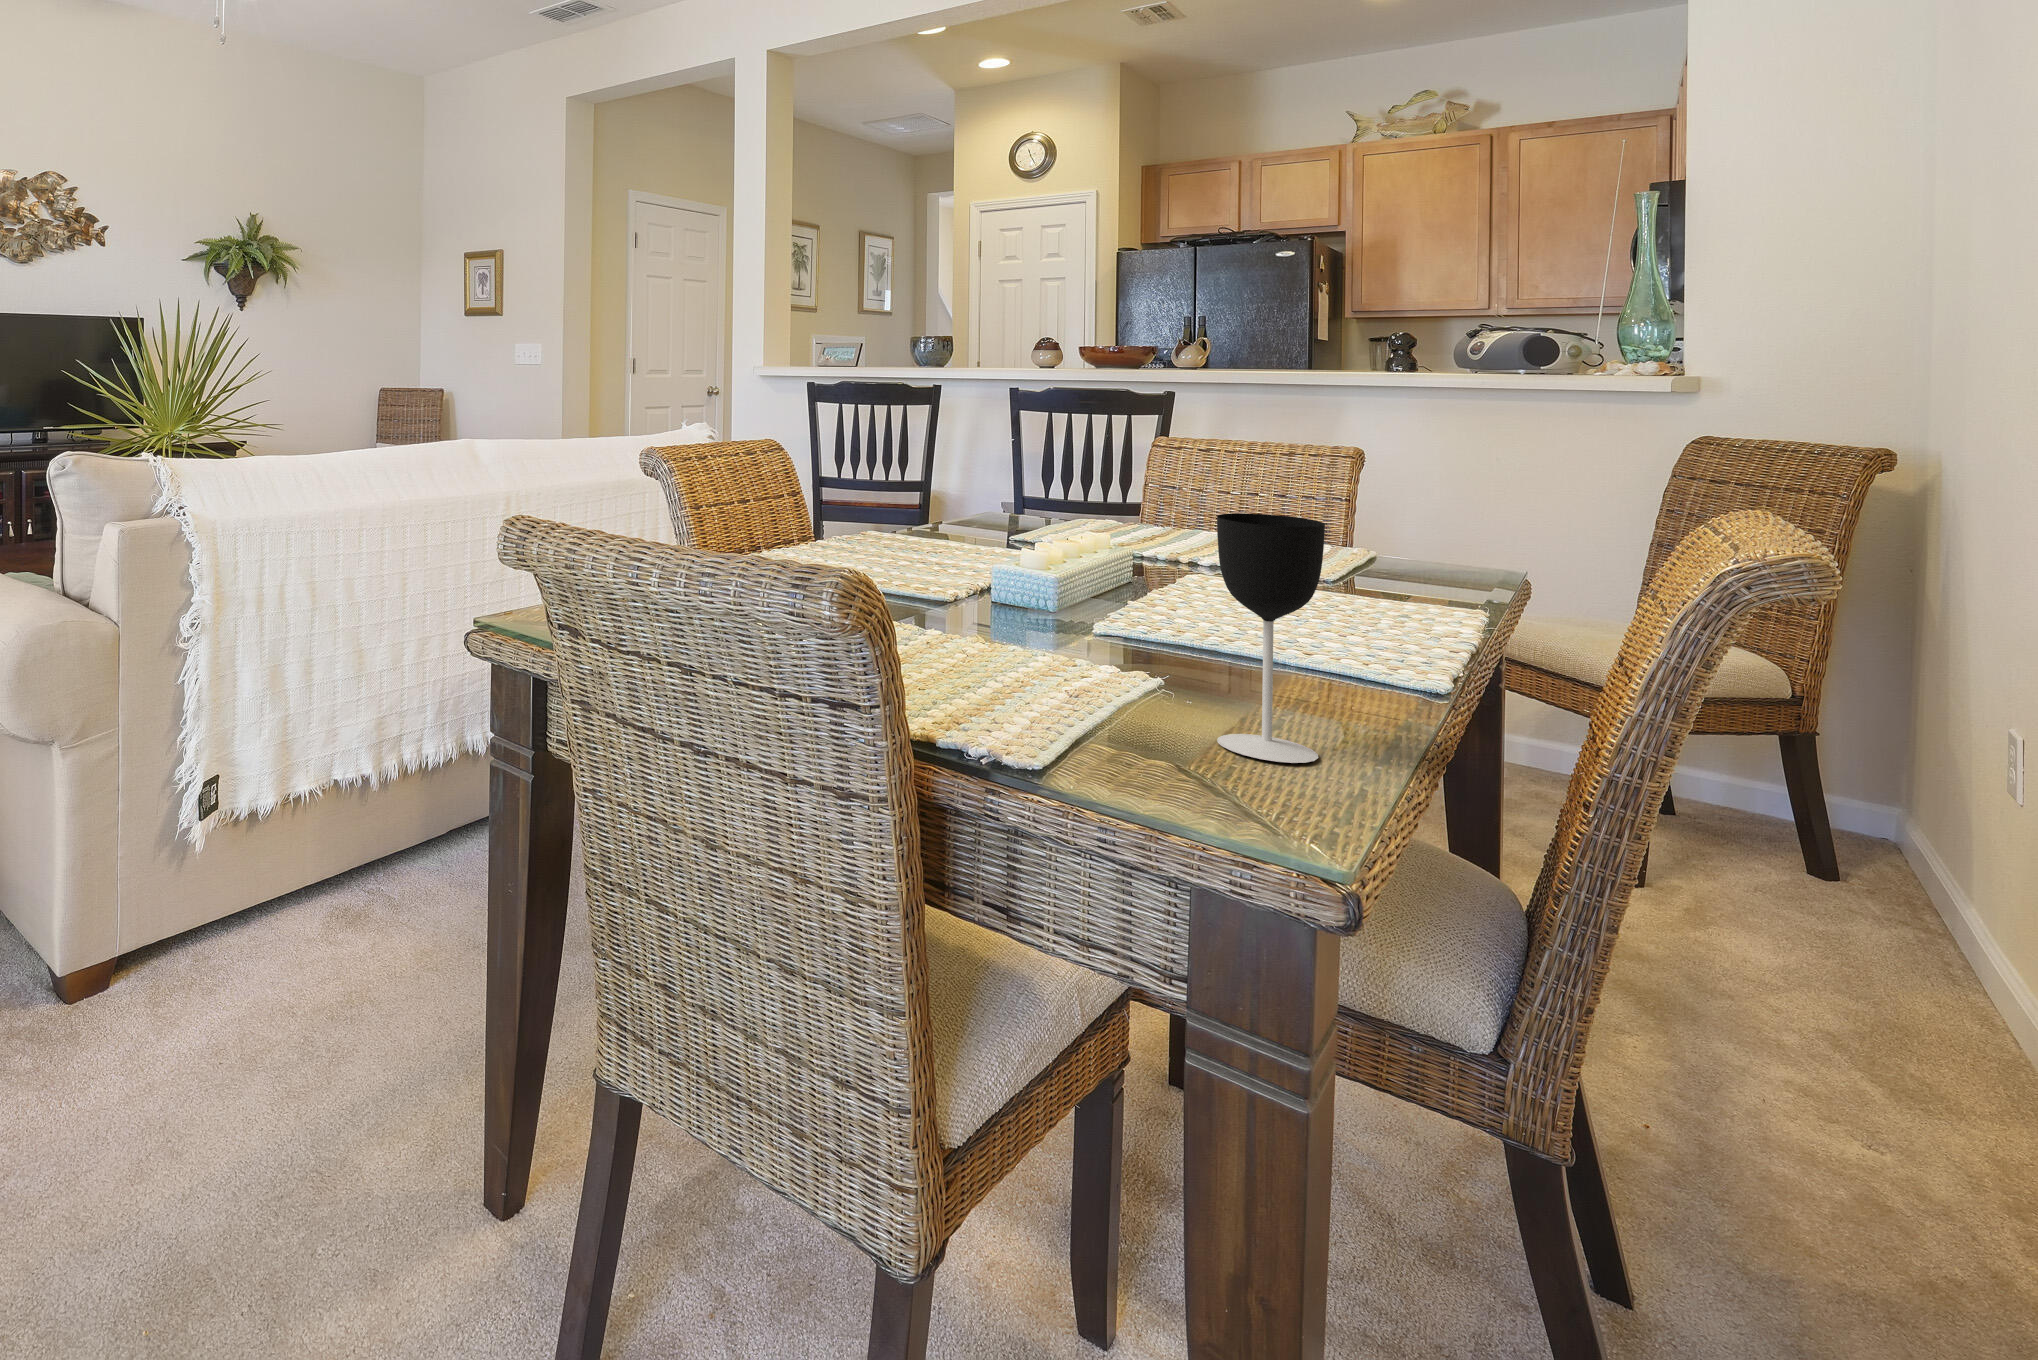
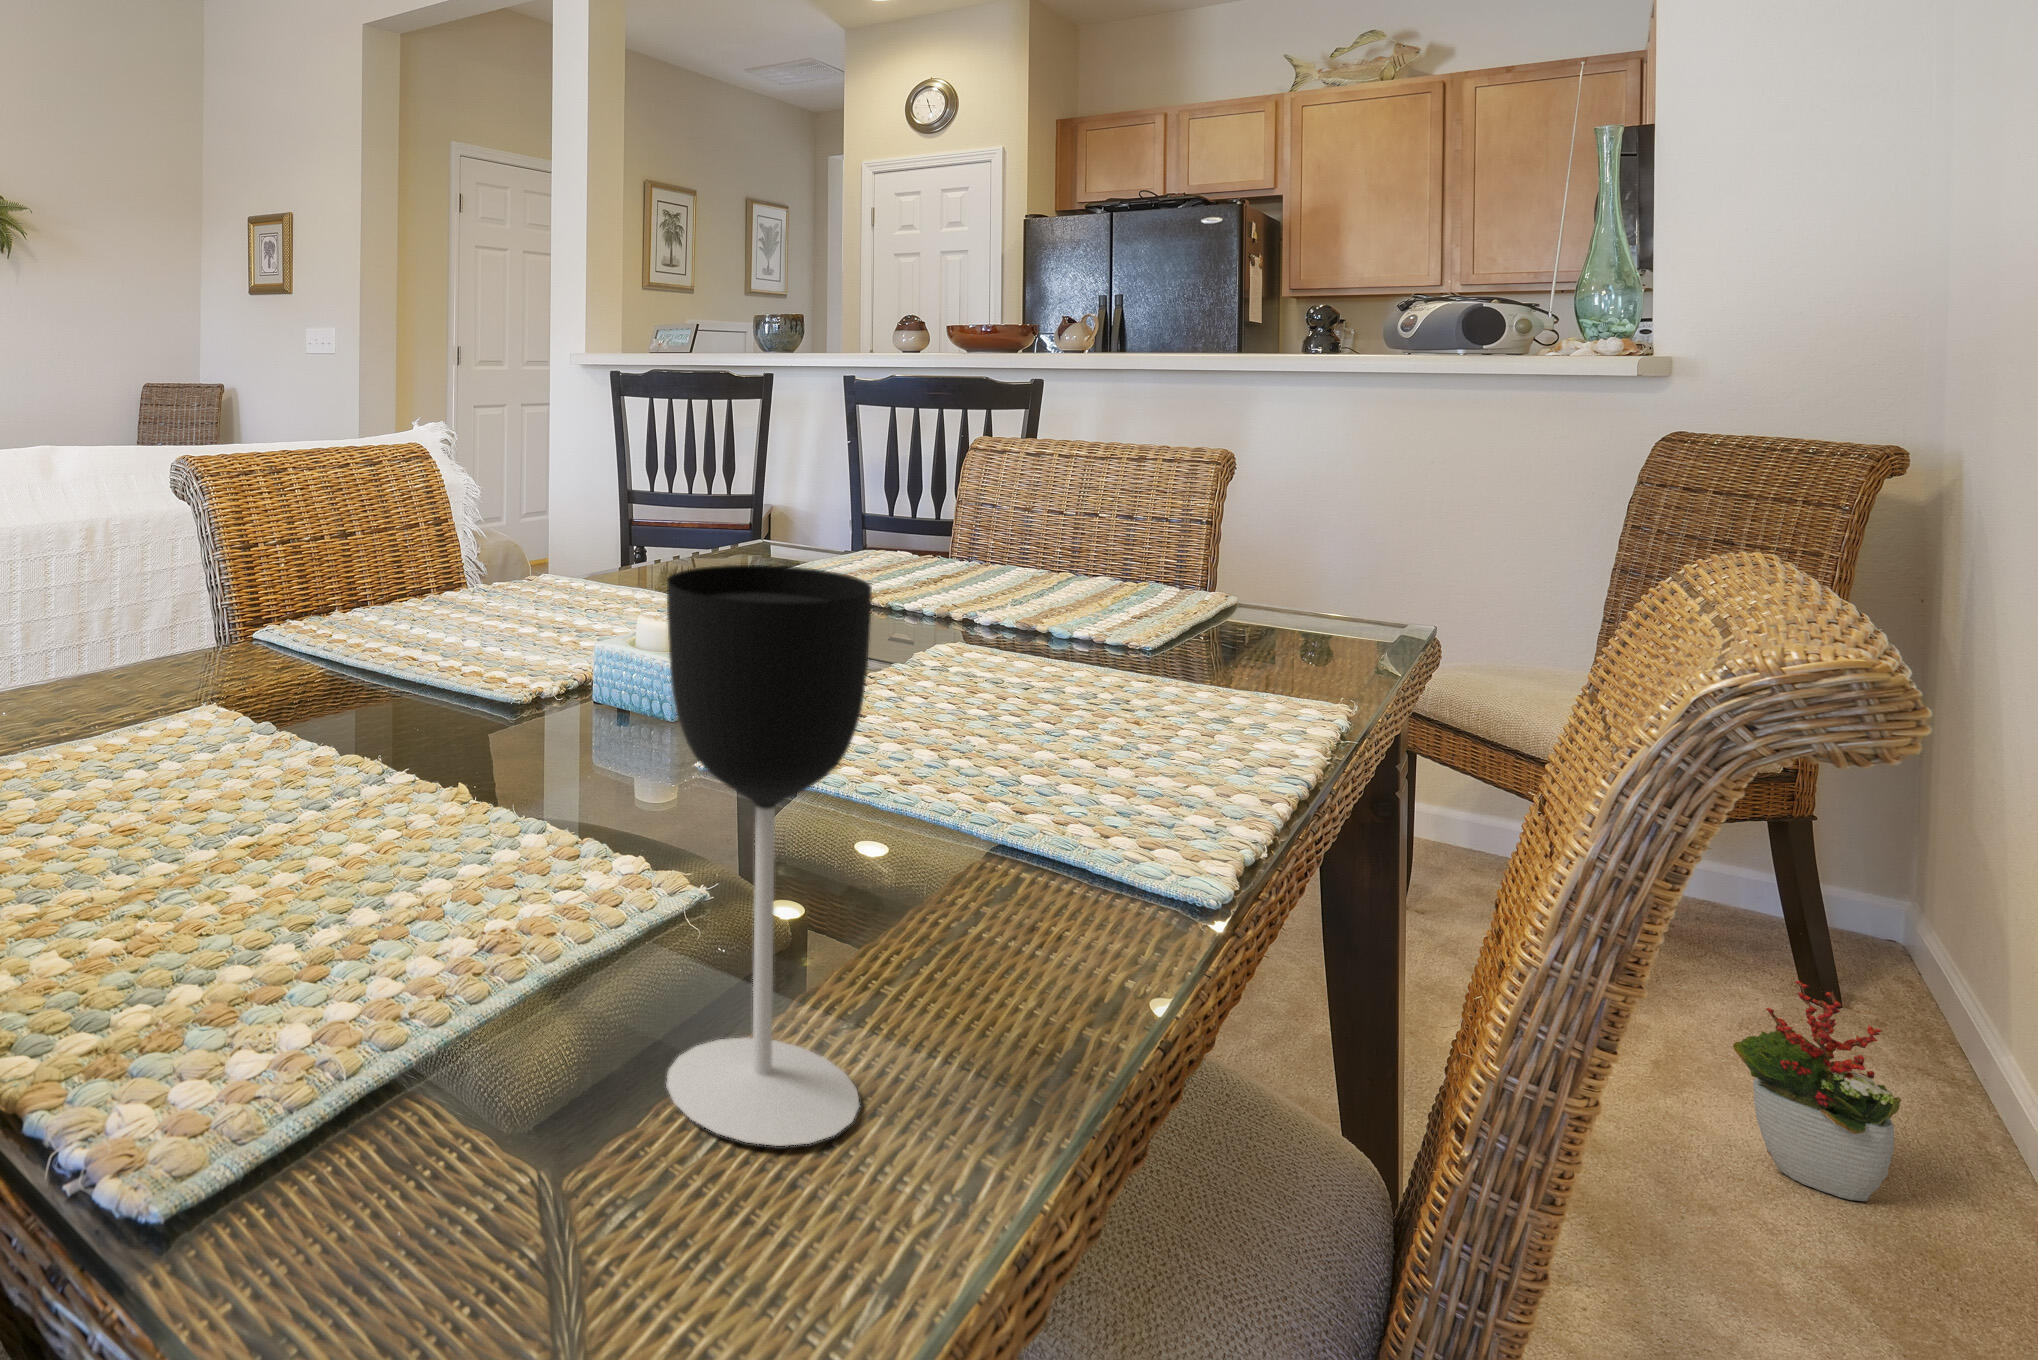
decorative plant: none [1750,836,1878,992] -> present [1733,980,1902,1201]

